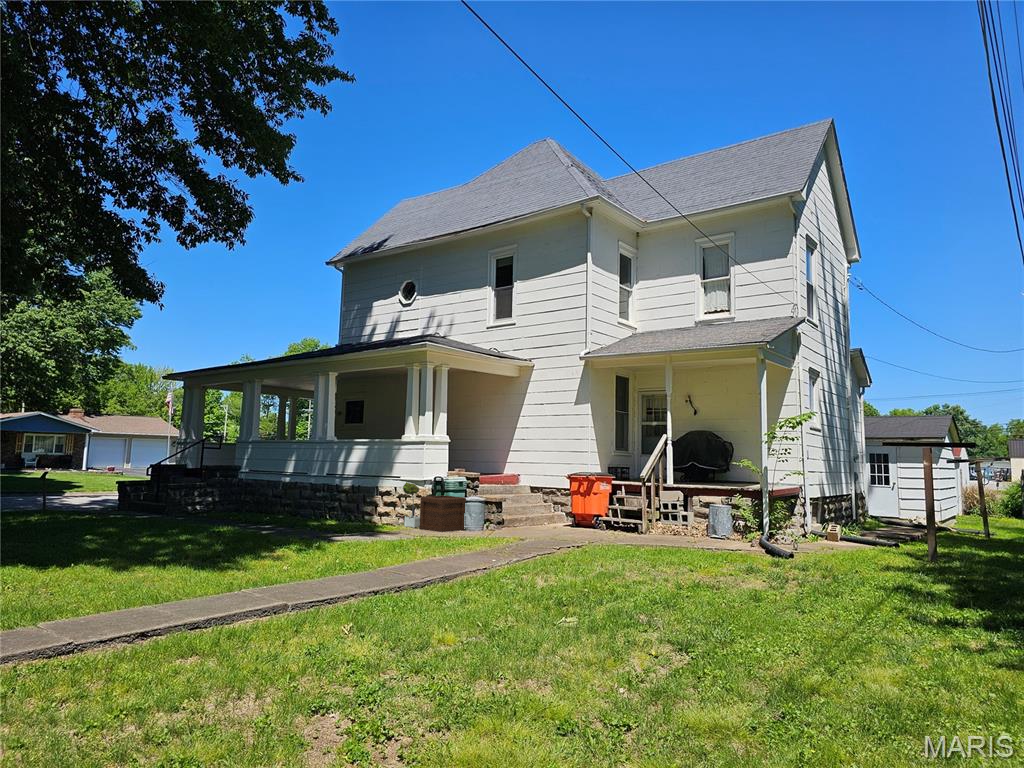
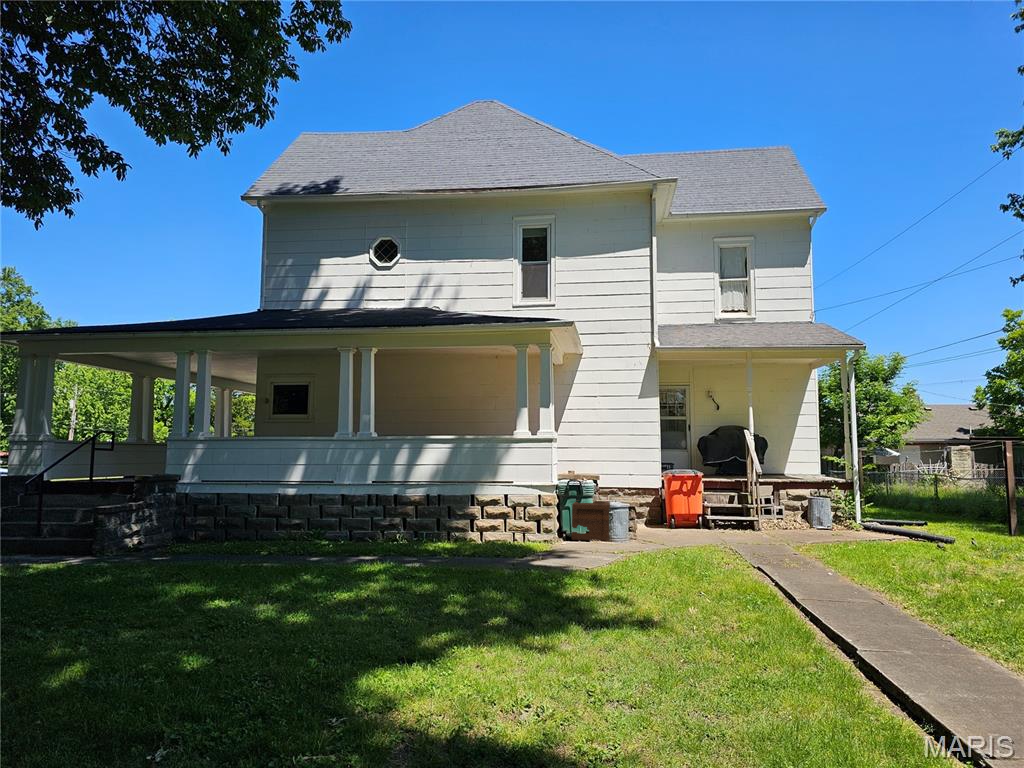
potted tree: present [403,482,420,527] -> none [532,488,554,539]

